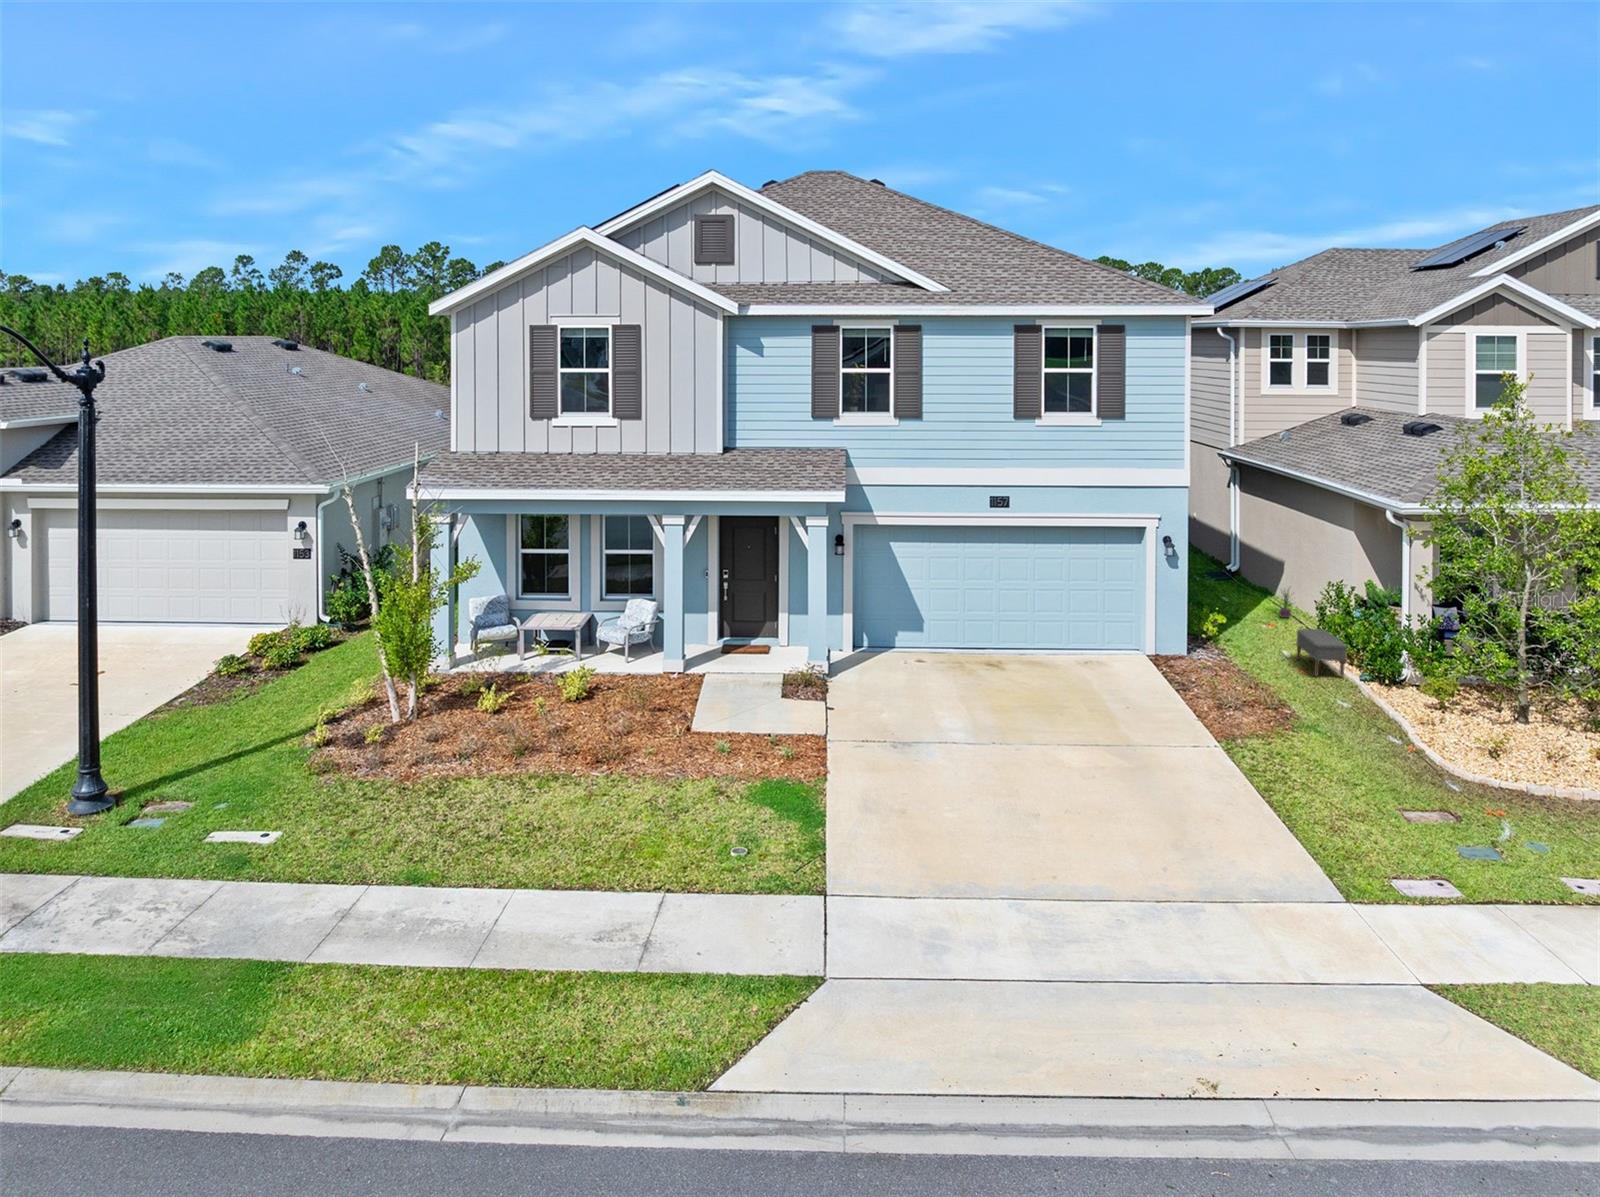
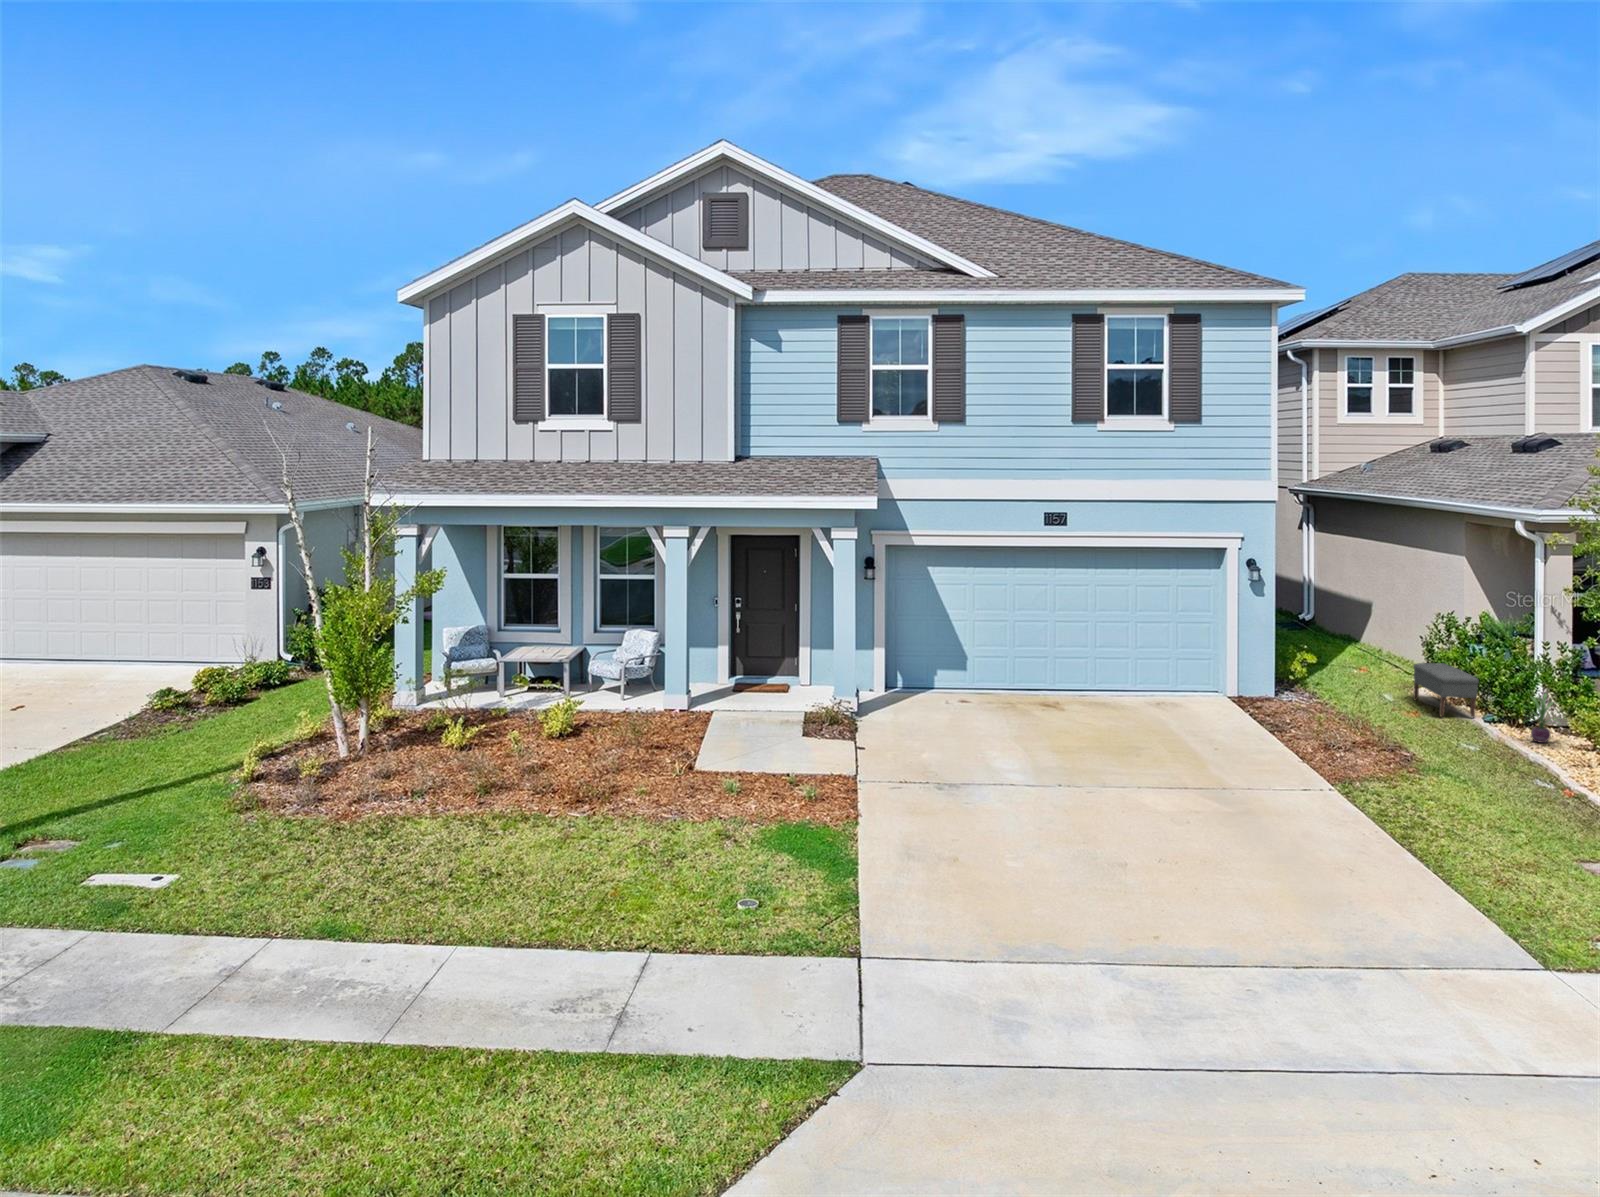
decorative plant: present [1279,588,1294,618] -> present [1530,693,1555,743]

